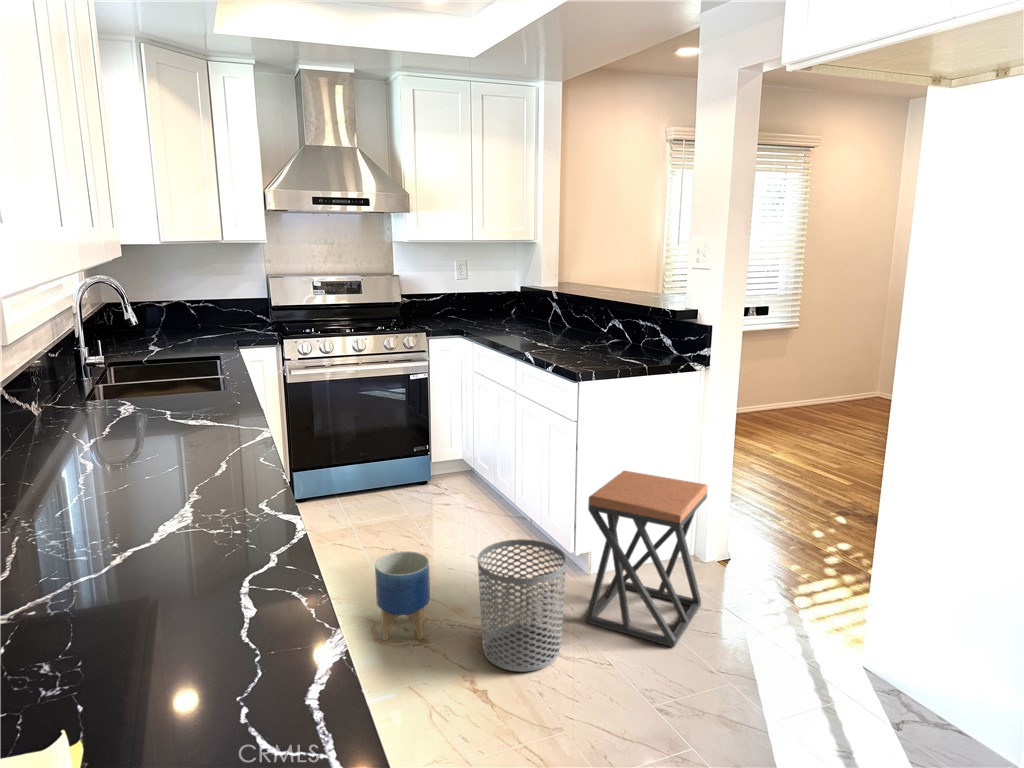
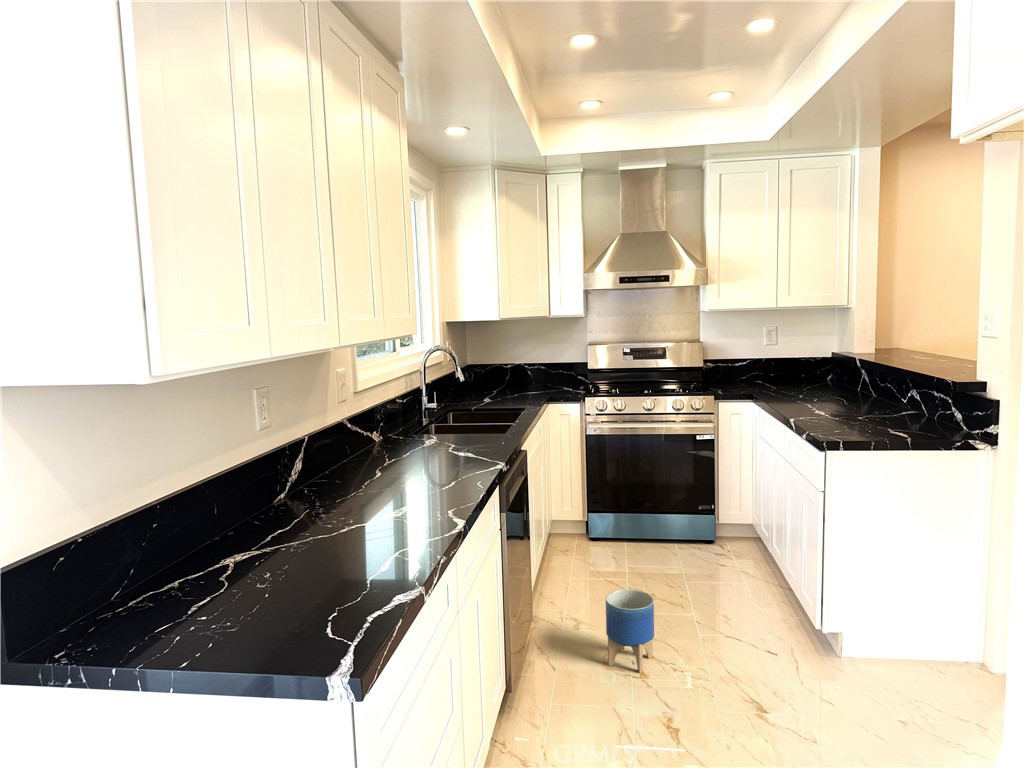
stool: present [586,471,708,647] -> none [810,549,966,749]
waste bin: present [478,539,566,672] -> none [685,596,773,727]

